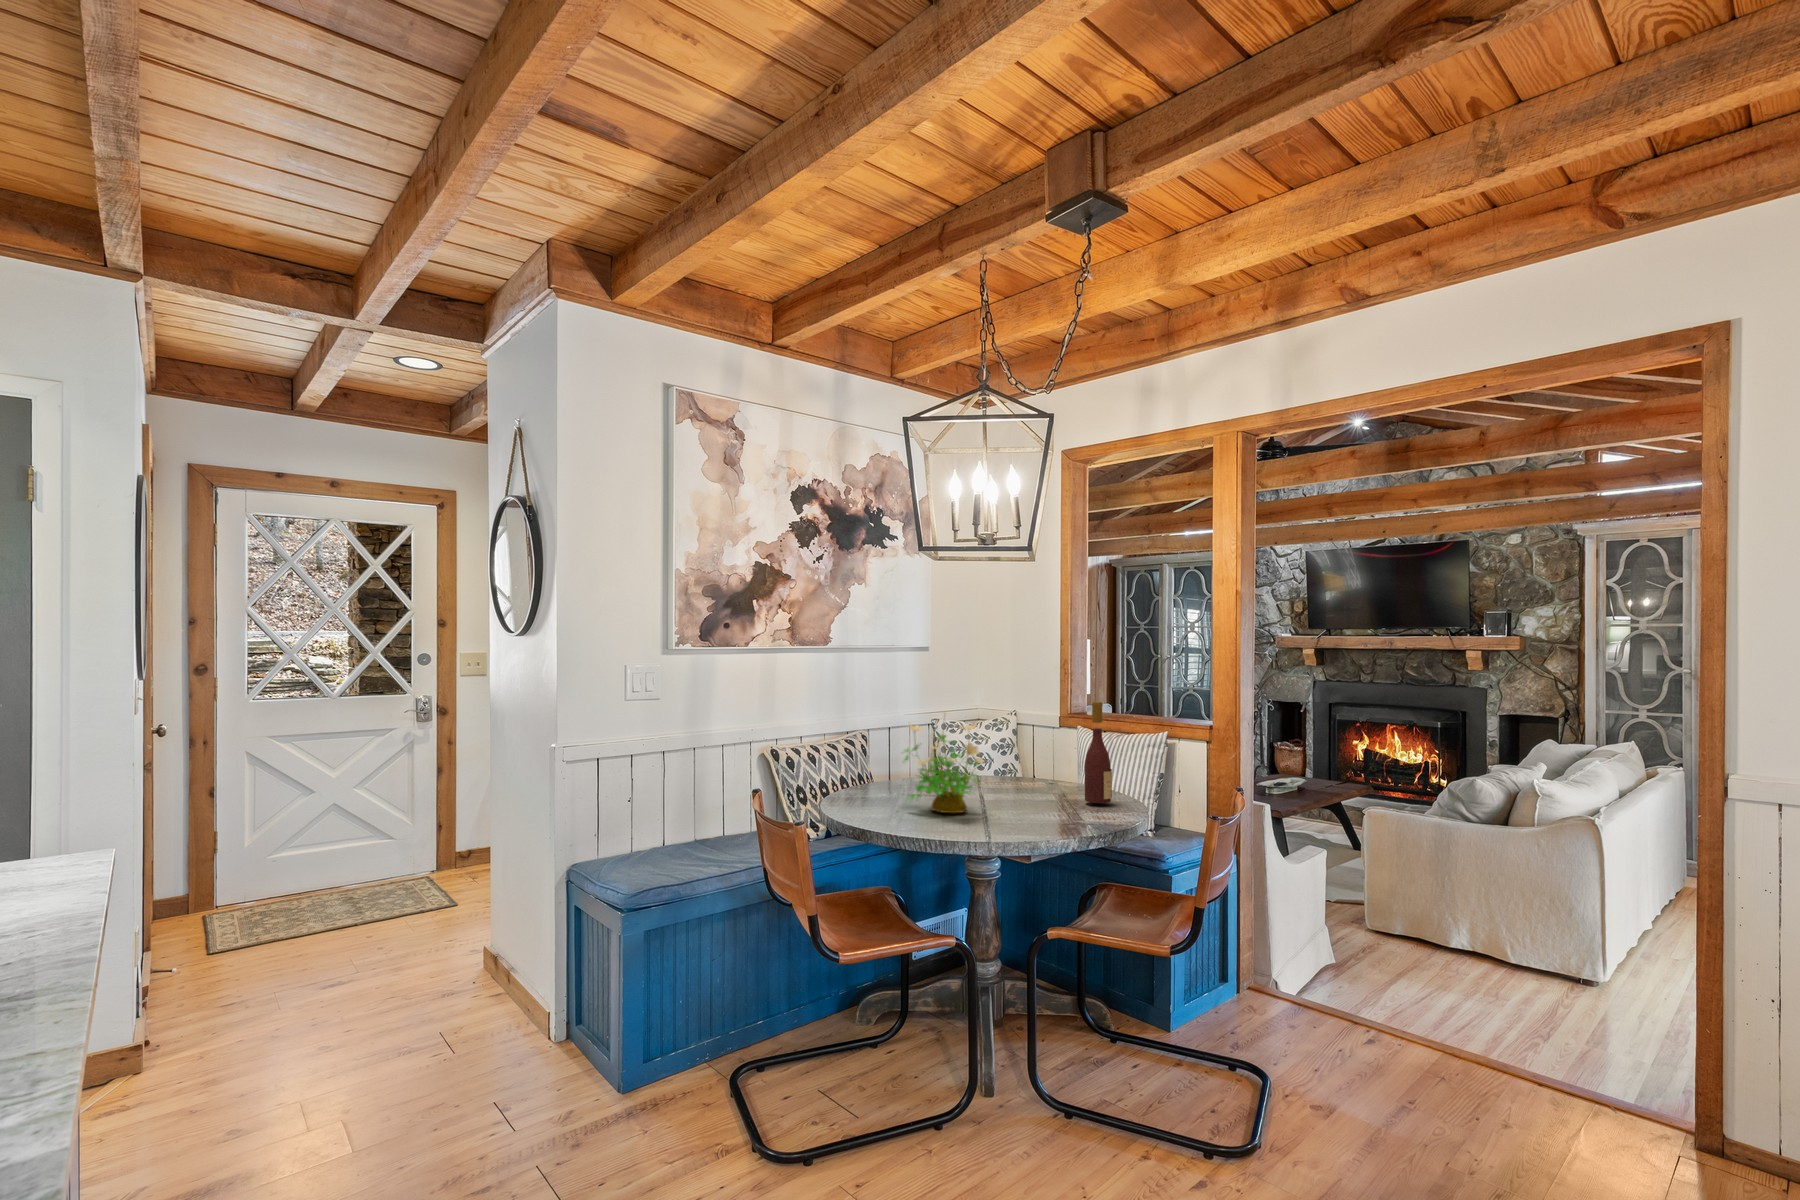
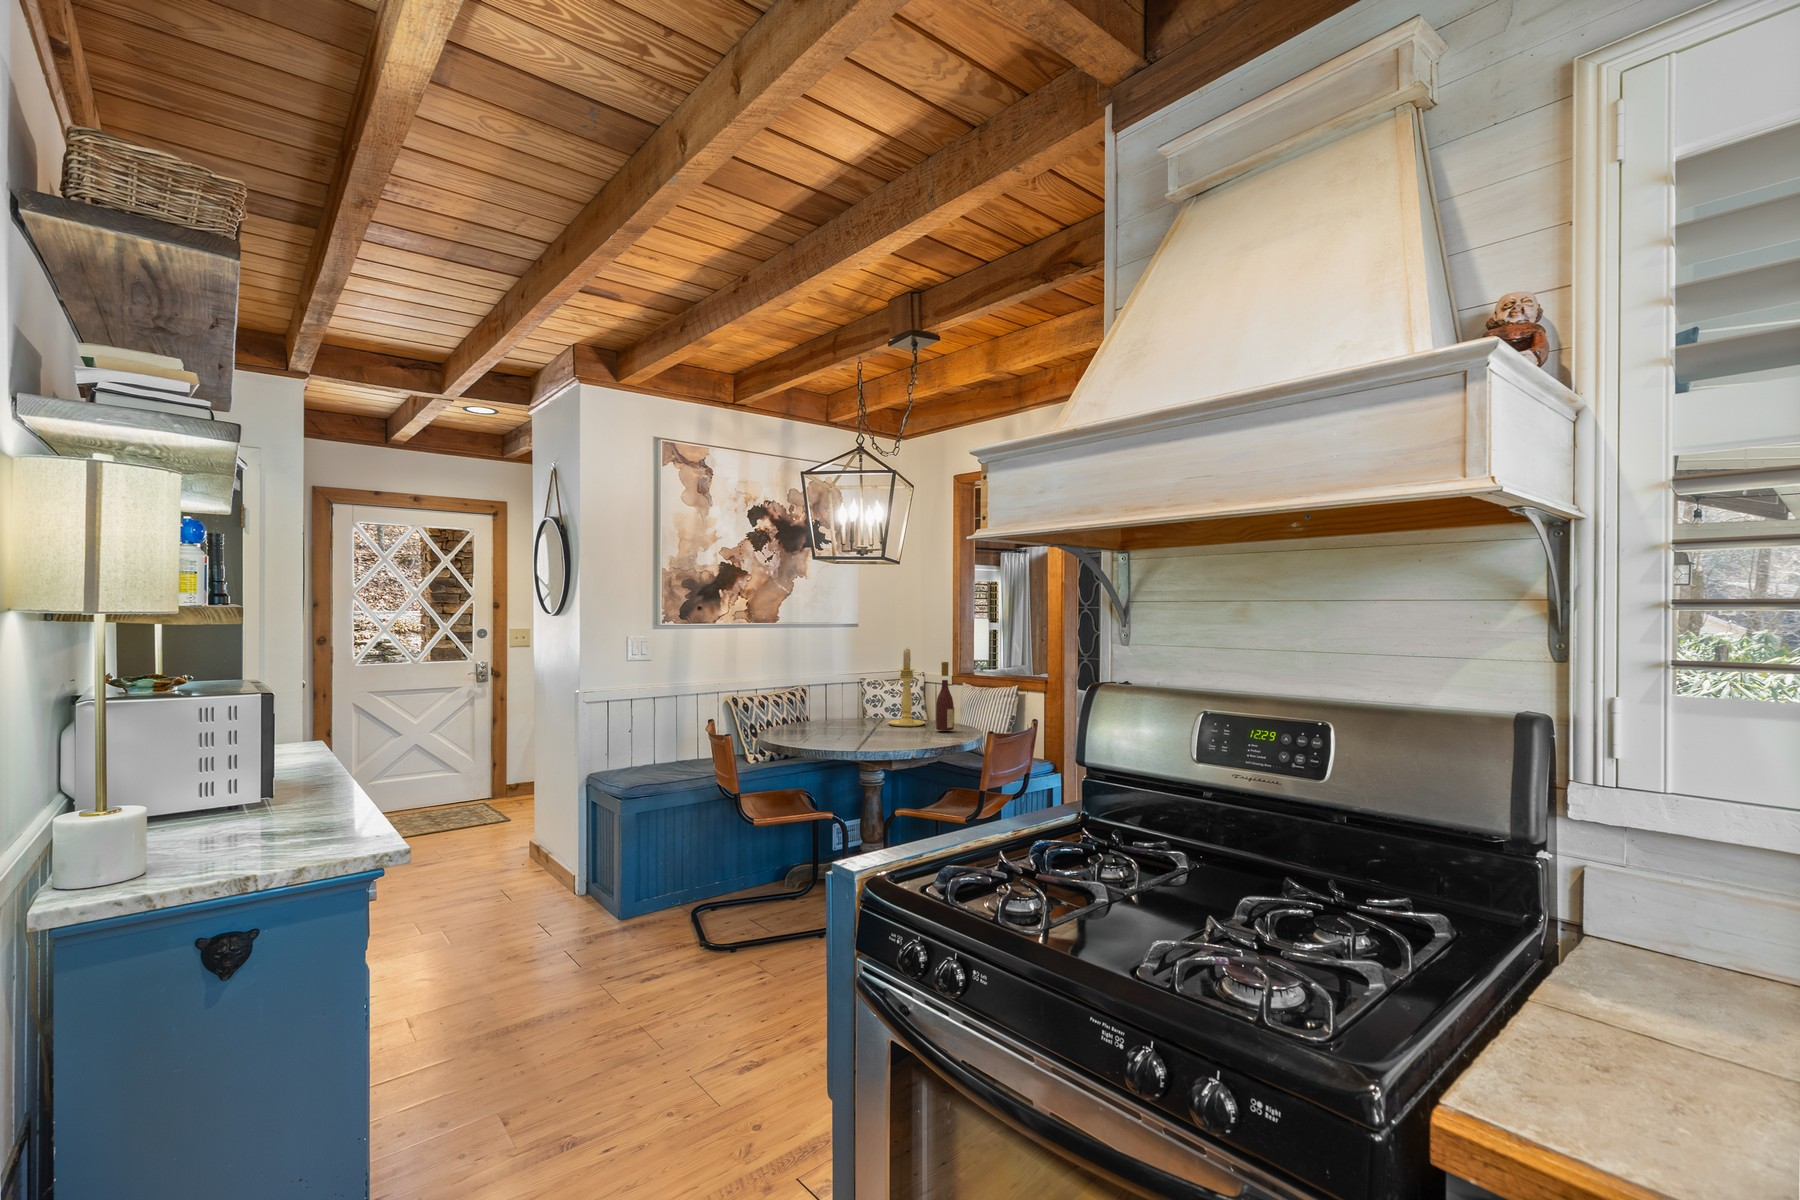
candle holder: none [1004,680,1058,795] -> present [889,649,925,727]
potted plant: present [904,712,983,813] -> none [811,667,863,735]

